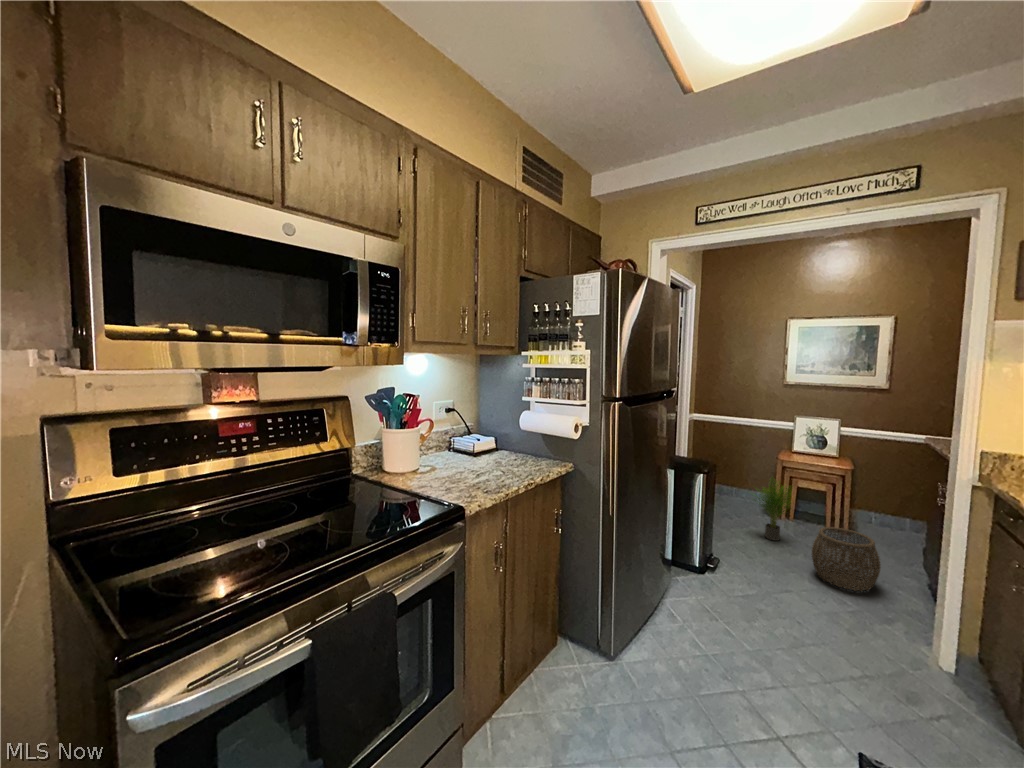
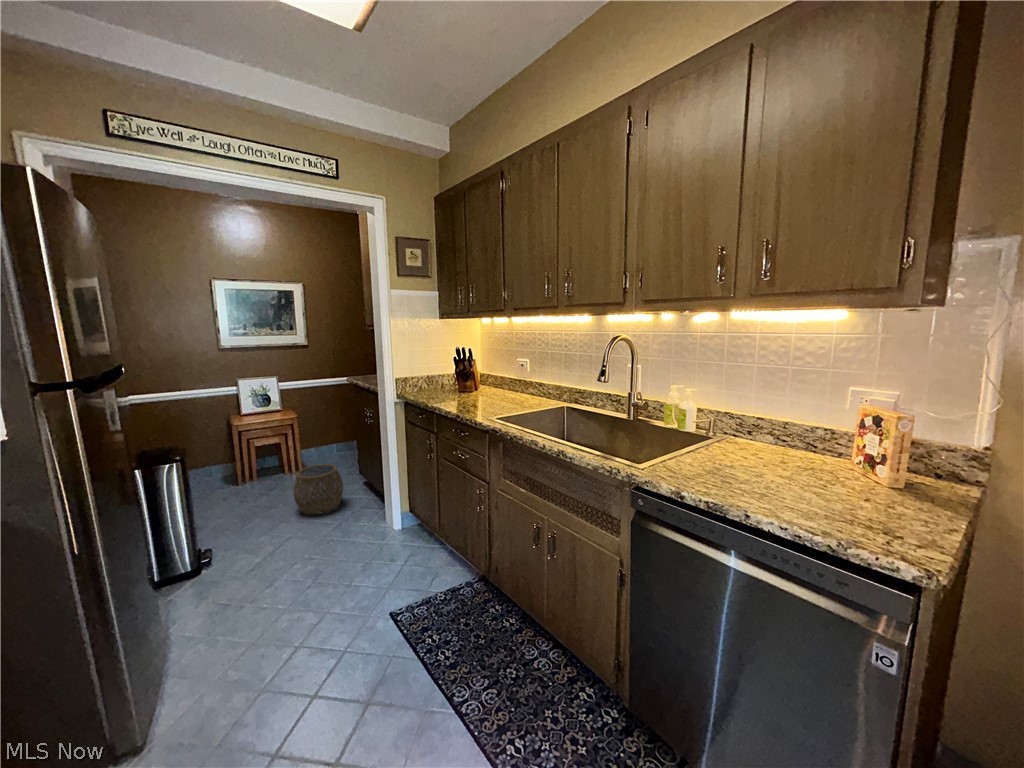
potted plant: present [759,479,790,541] -> none [212,441,267,505]

